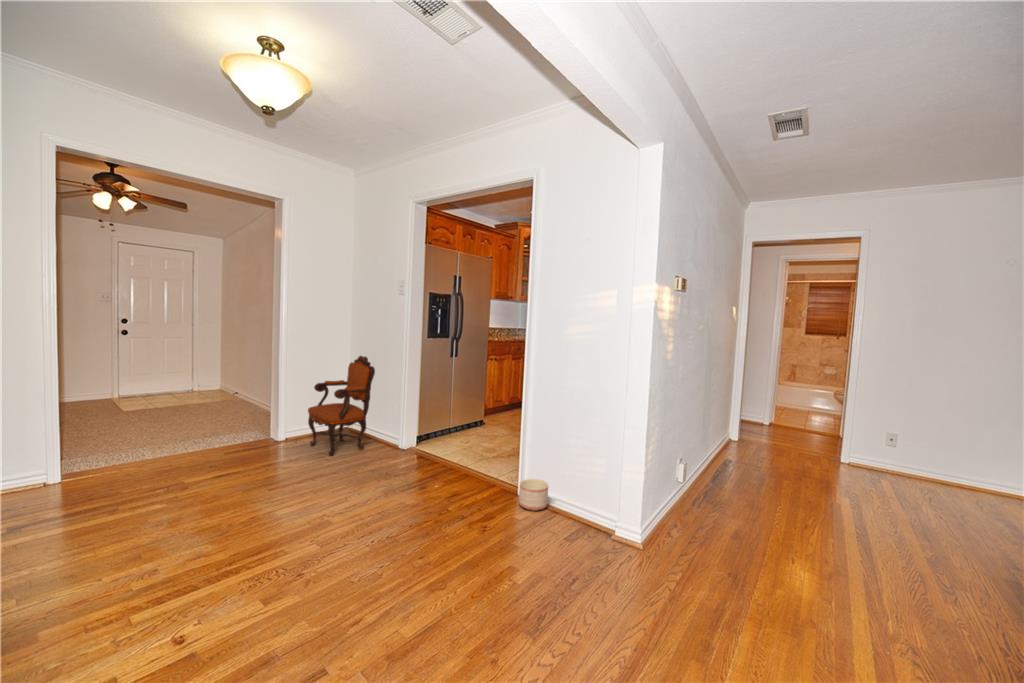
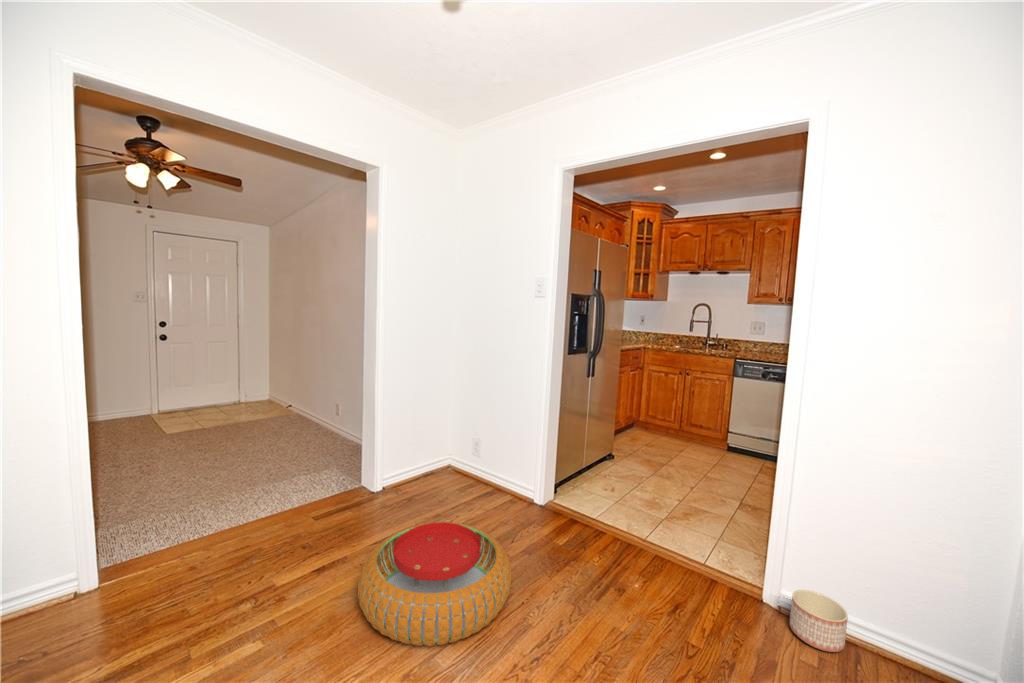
armchair: present [308,356,375,456] -> none [412,378,500,519]
pouf: none [235,444,348,506] -> present [358,522,512,646]

